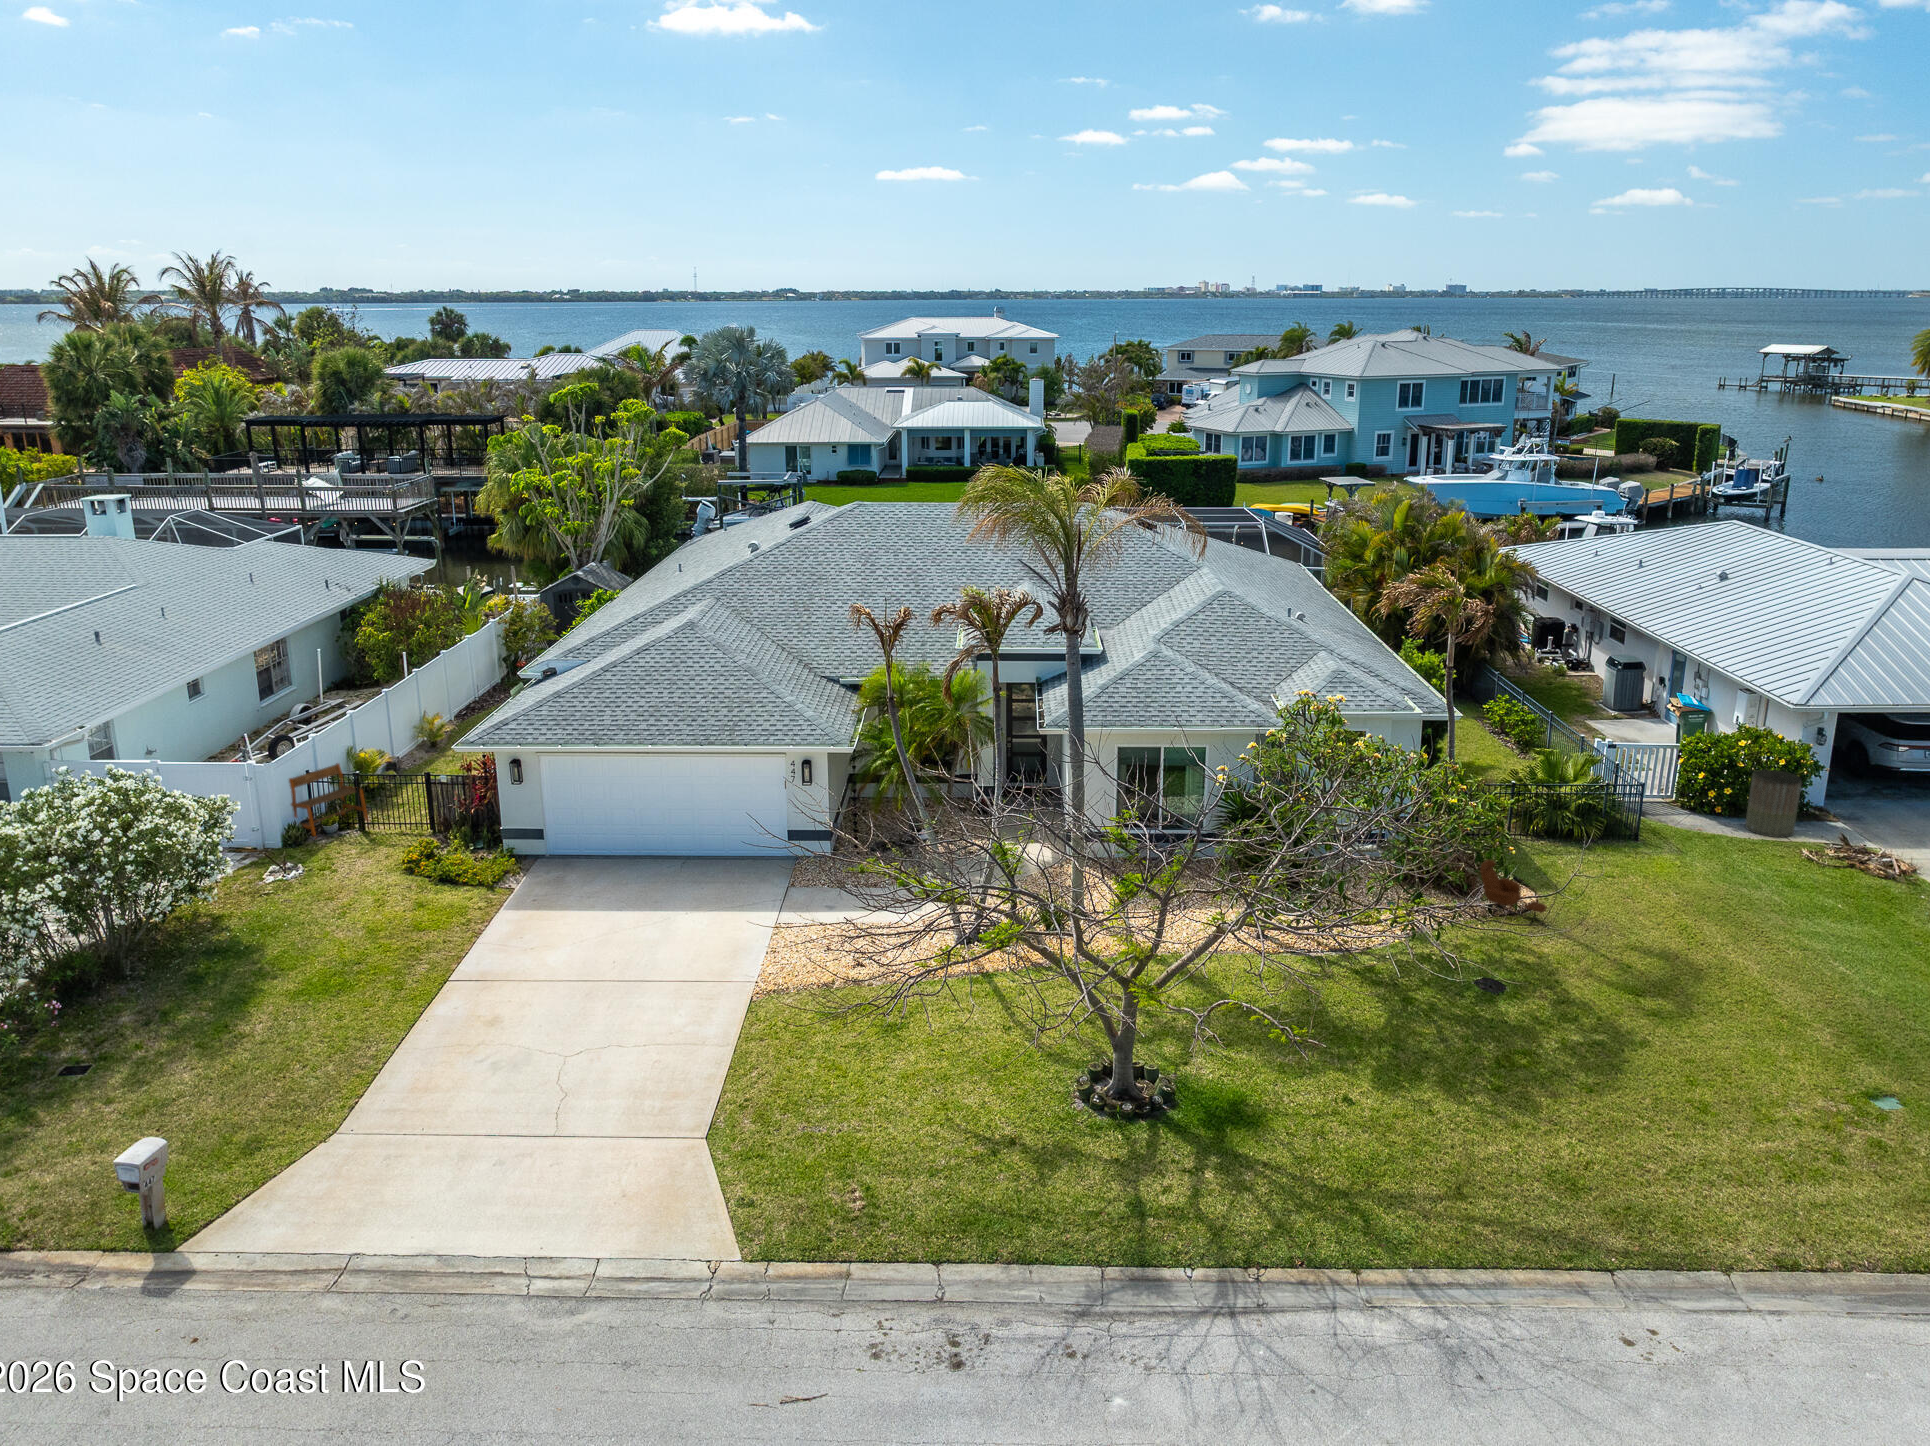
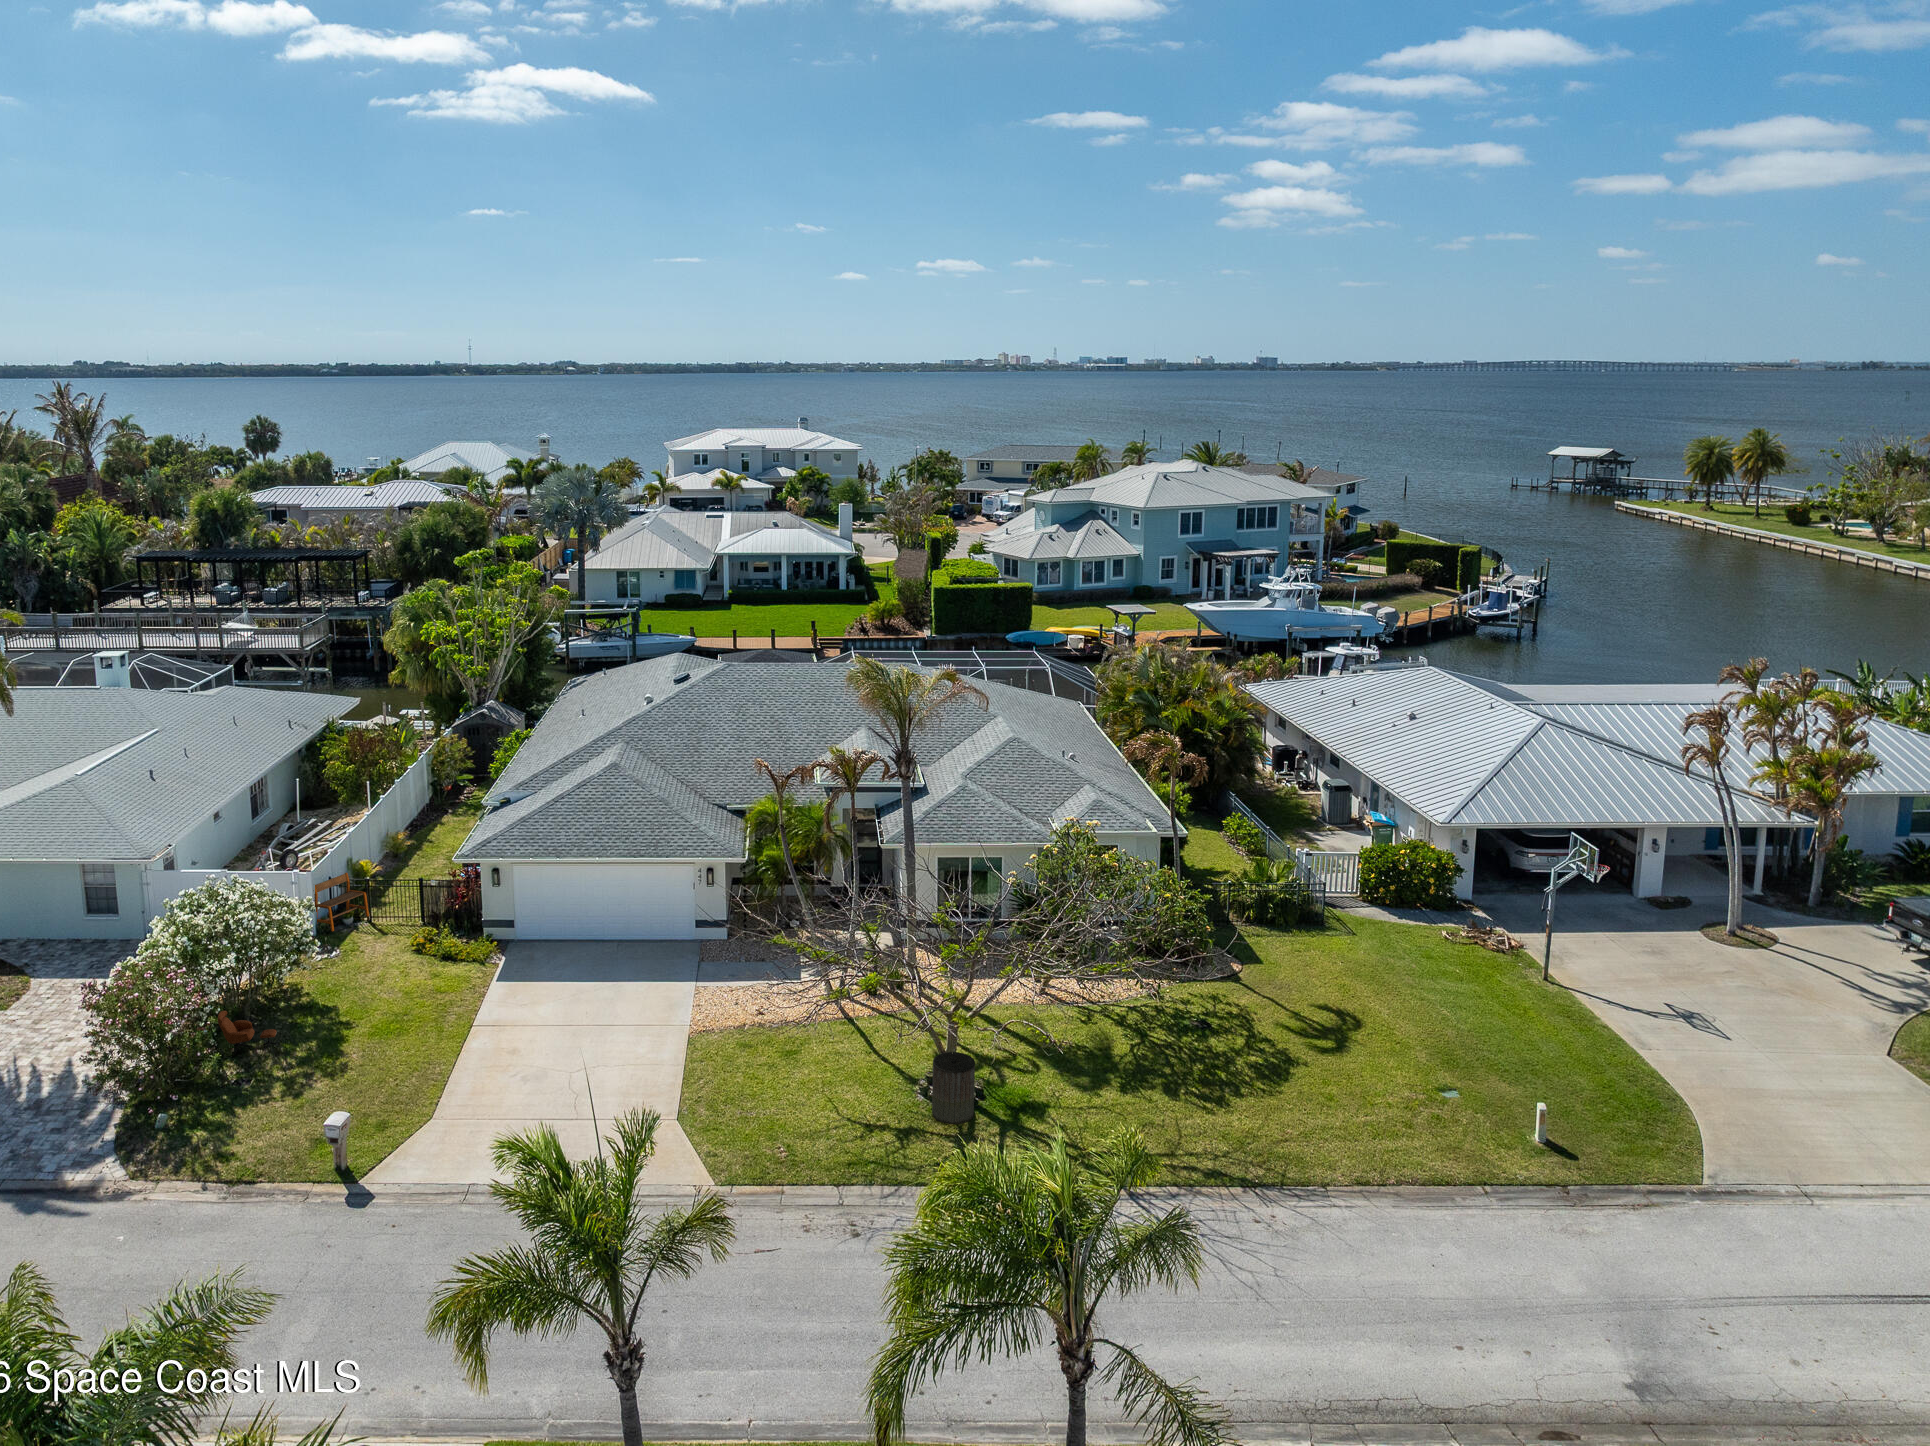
trash can: present [1745,769,1802,837] -> present [932,1052,975,1124]
lounge chair: present [1480,860,1547,922] -> present [218,1011,279,1054]

